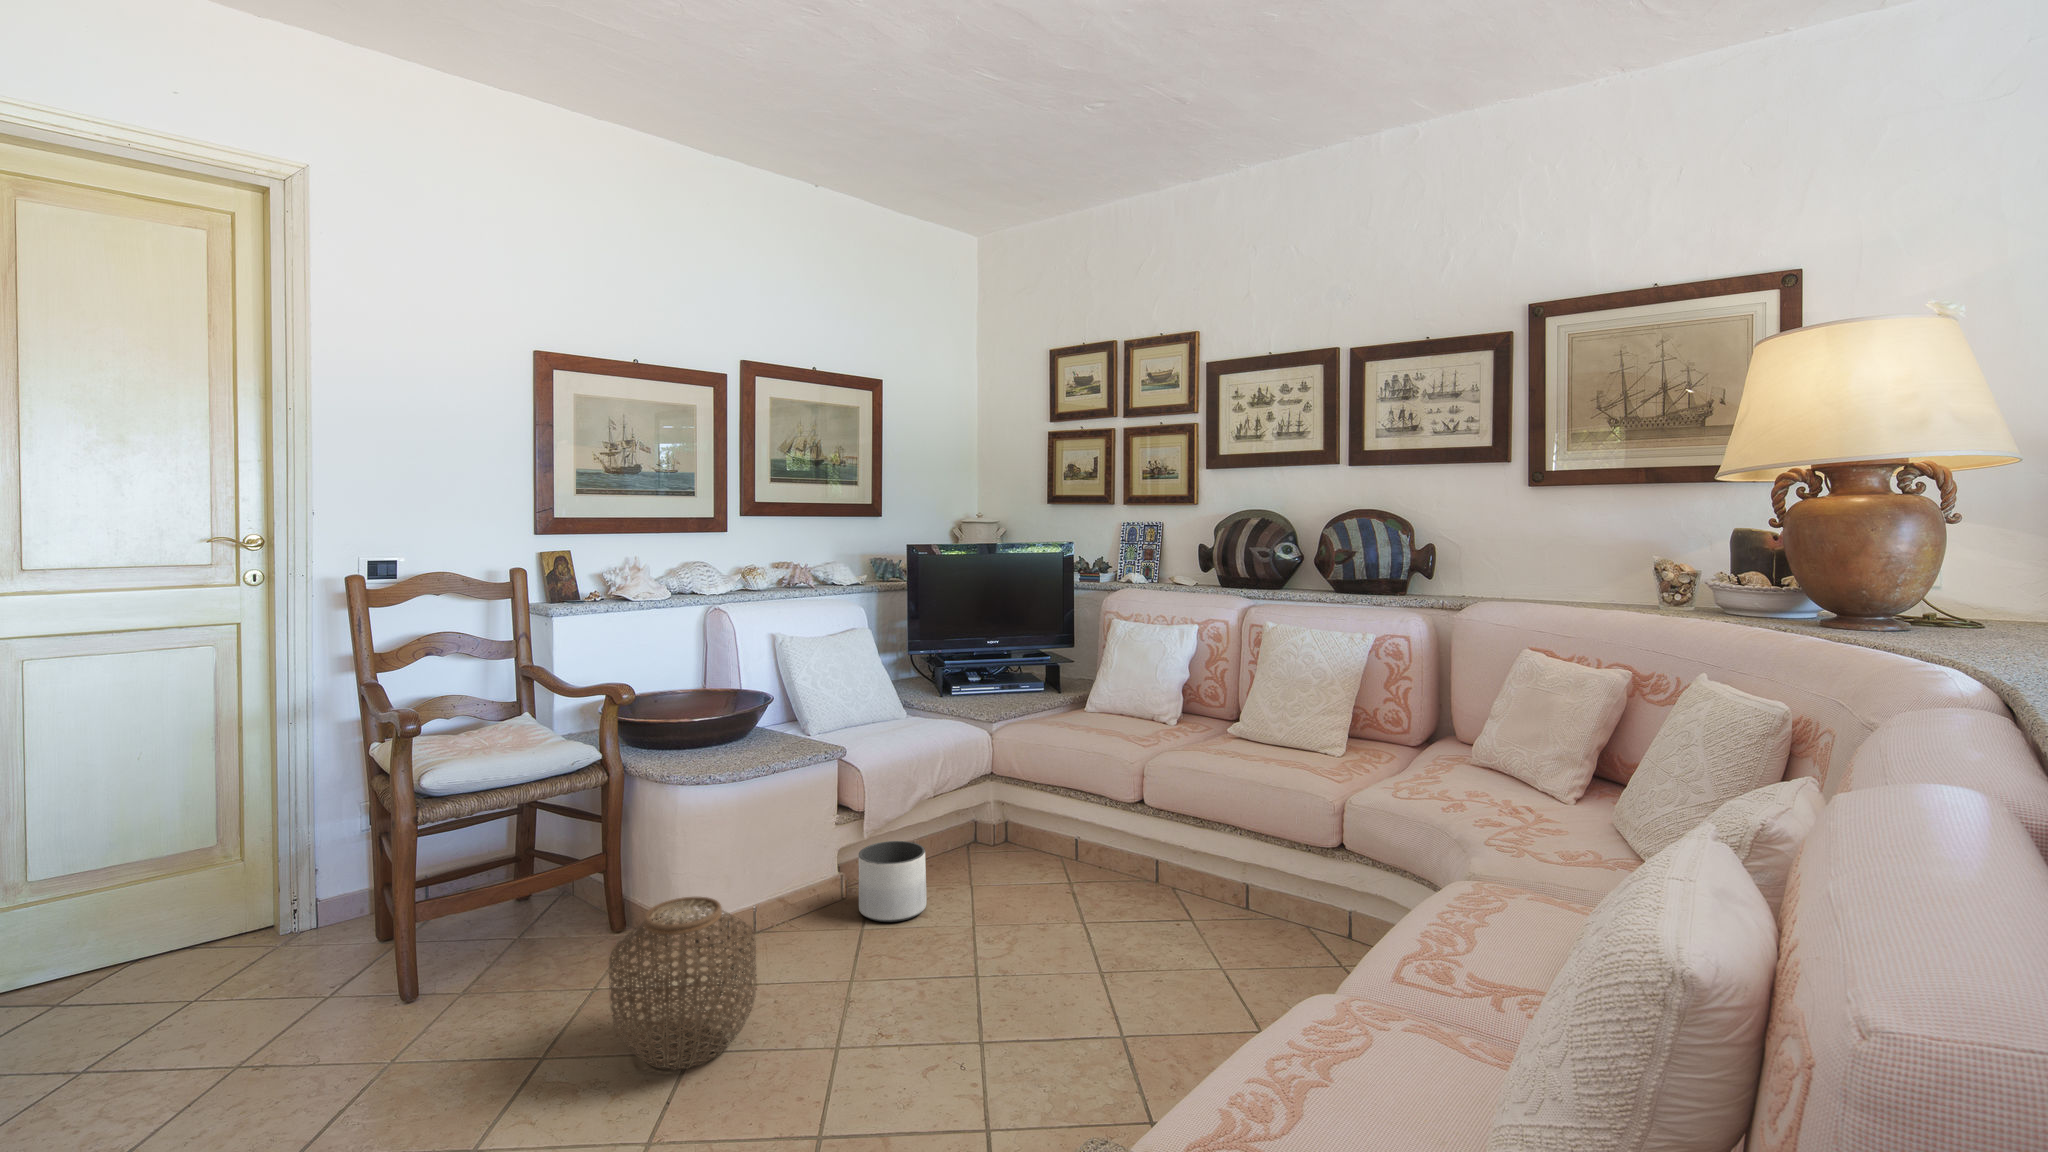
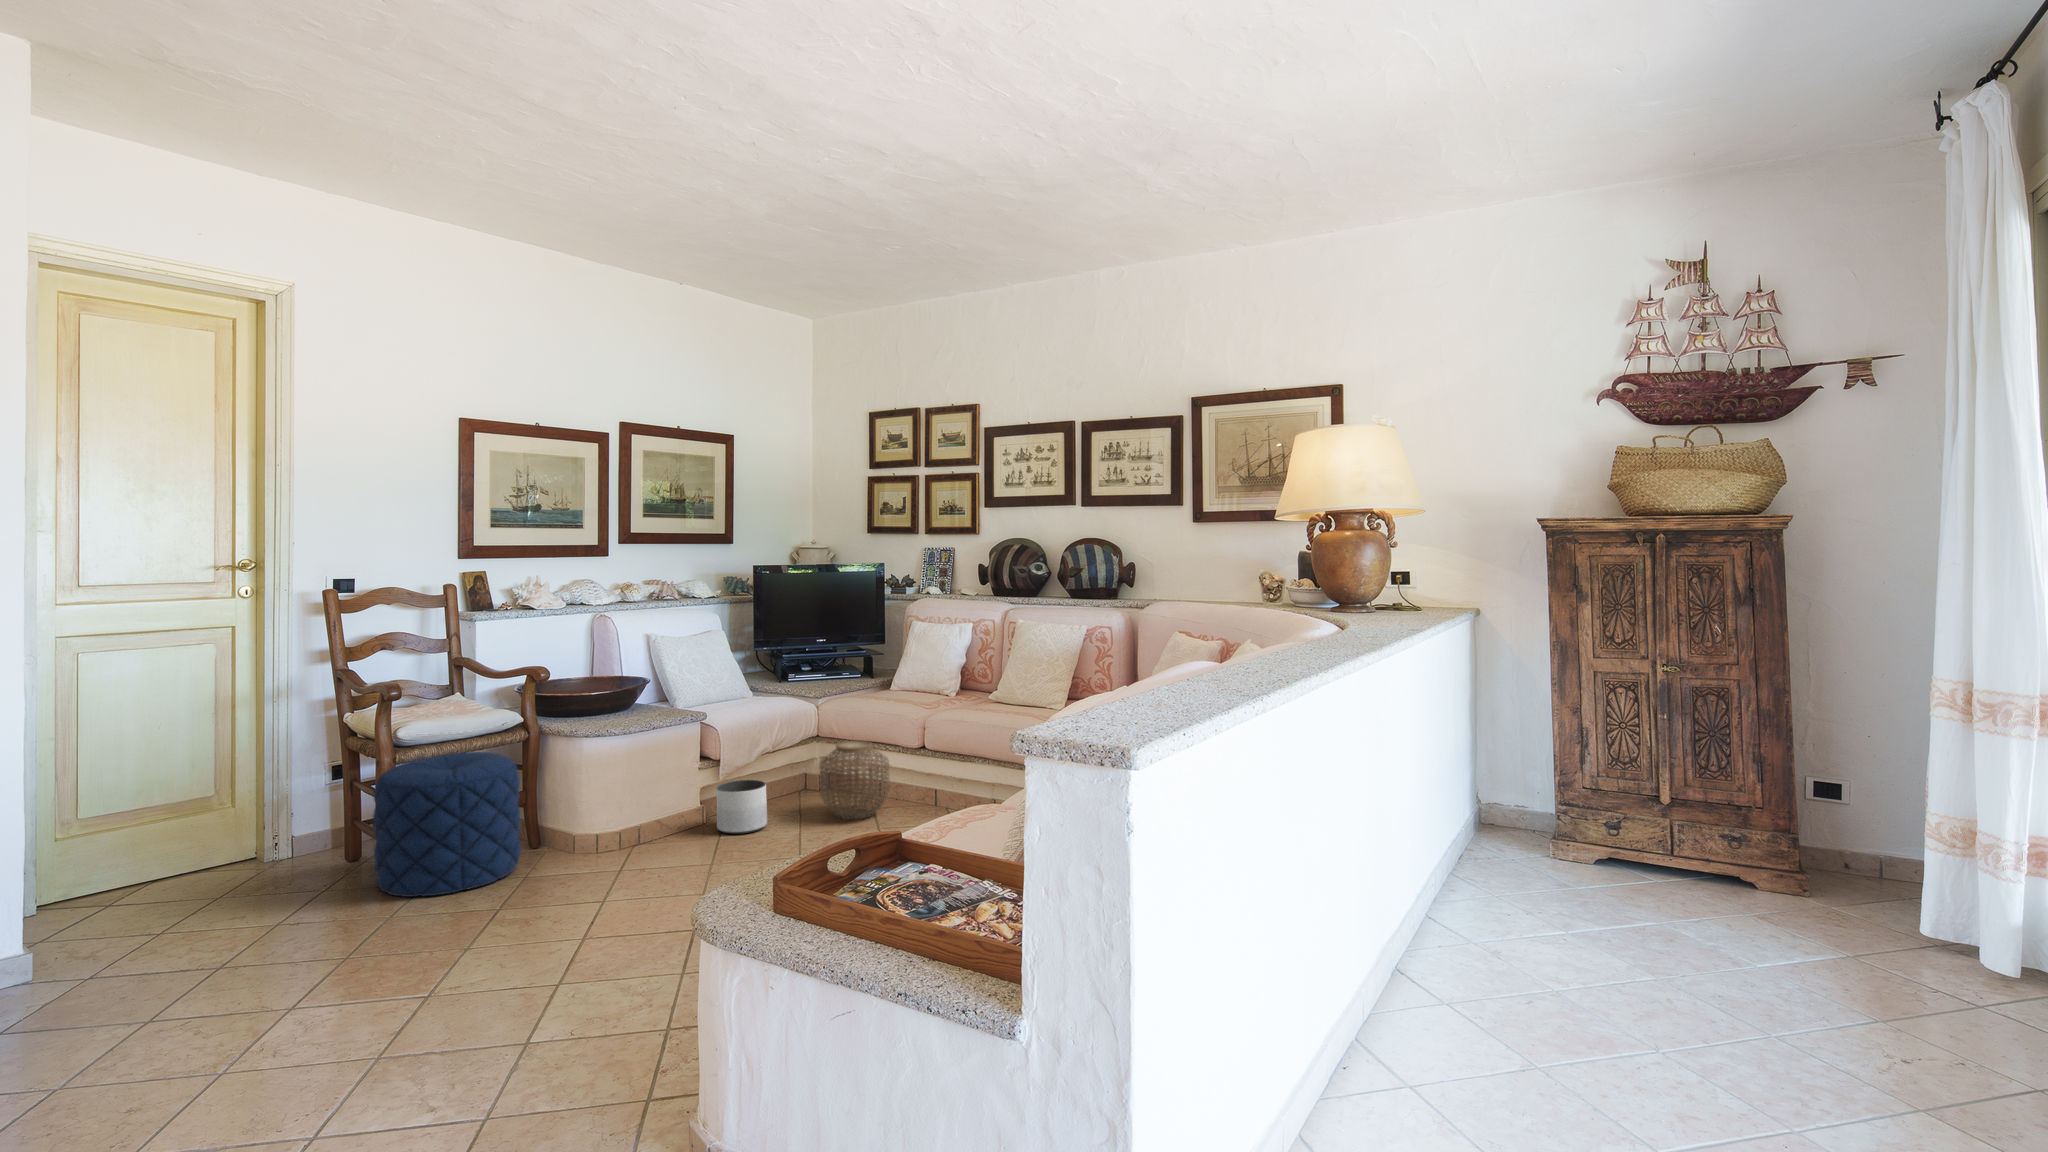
pouf: none [384,804,590,1026] -> present [373,752,521,897]
woven basket: present [609,897,757,1069] -> present [819,741,889,819]

